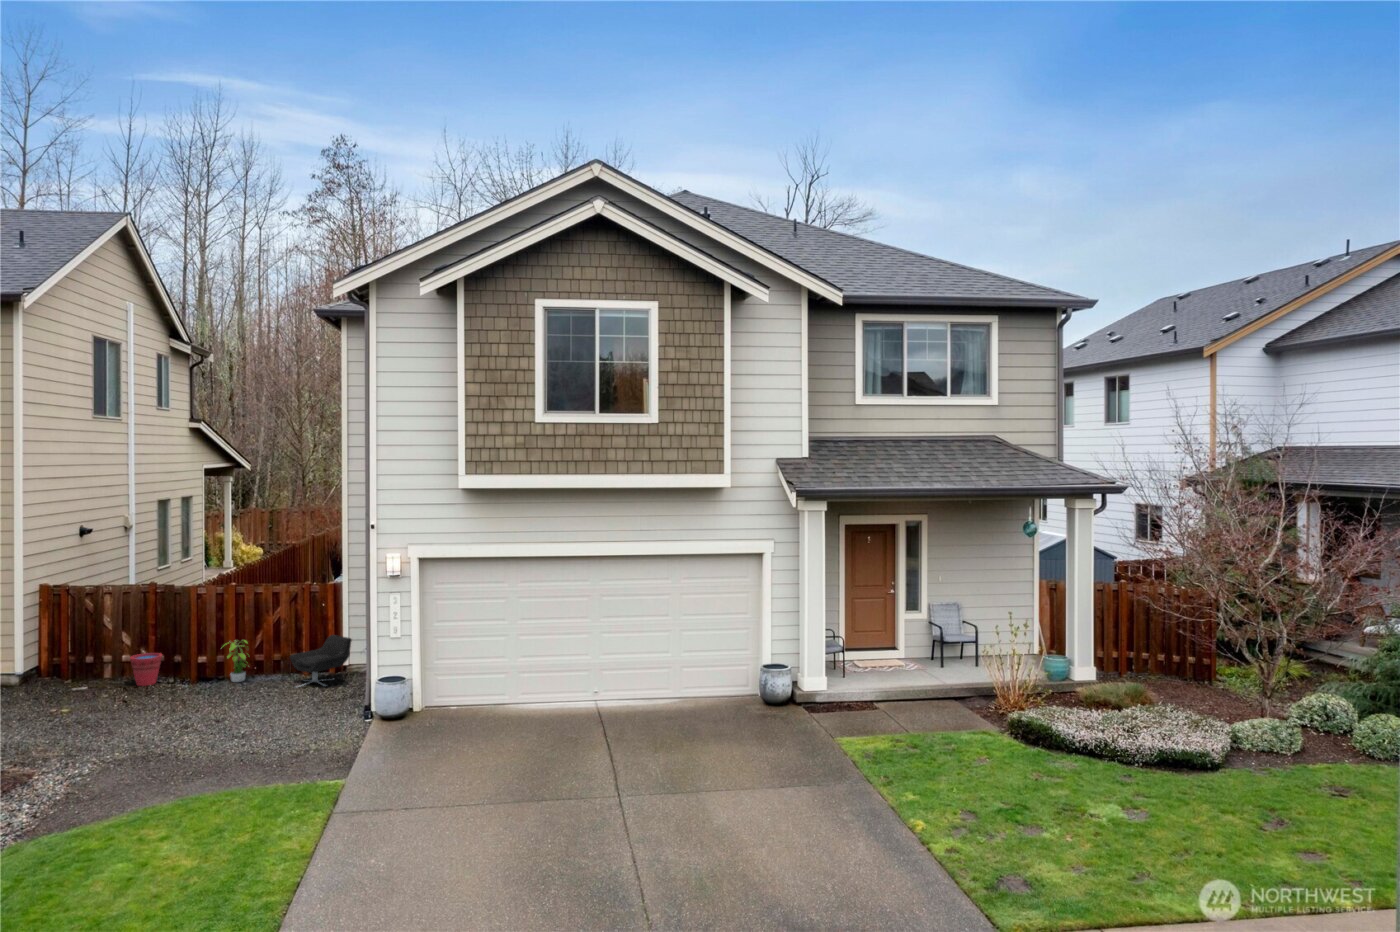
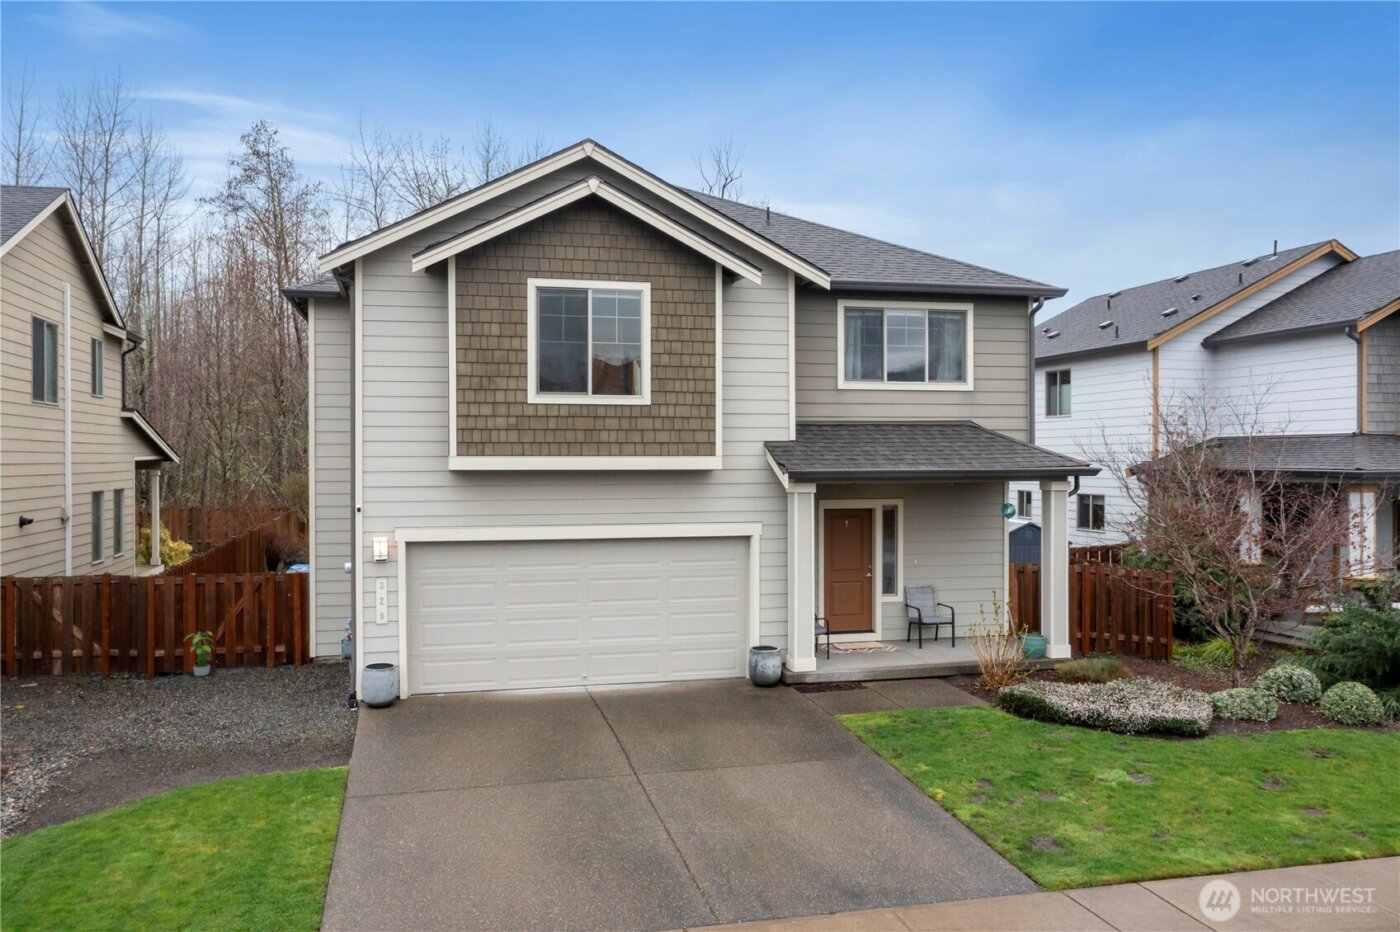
lounge chair: present [290,635,352,686] -> none [258,625,324,680]
bucket: present [130,653,162,686] -> none [84,647,119,681]

